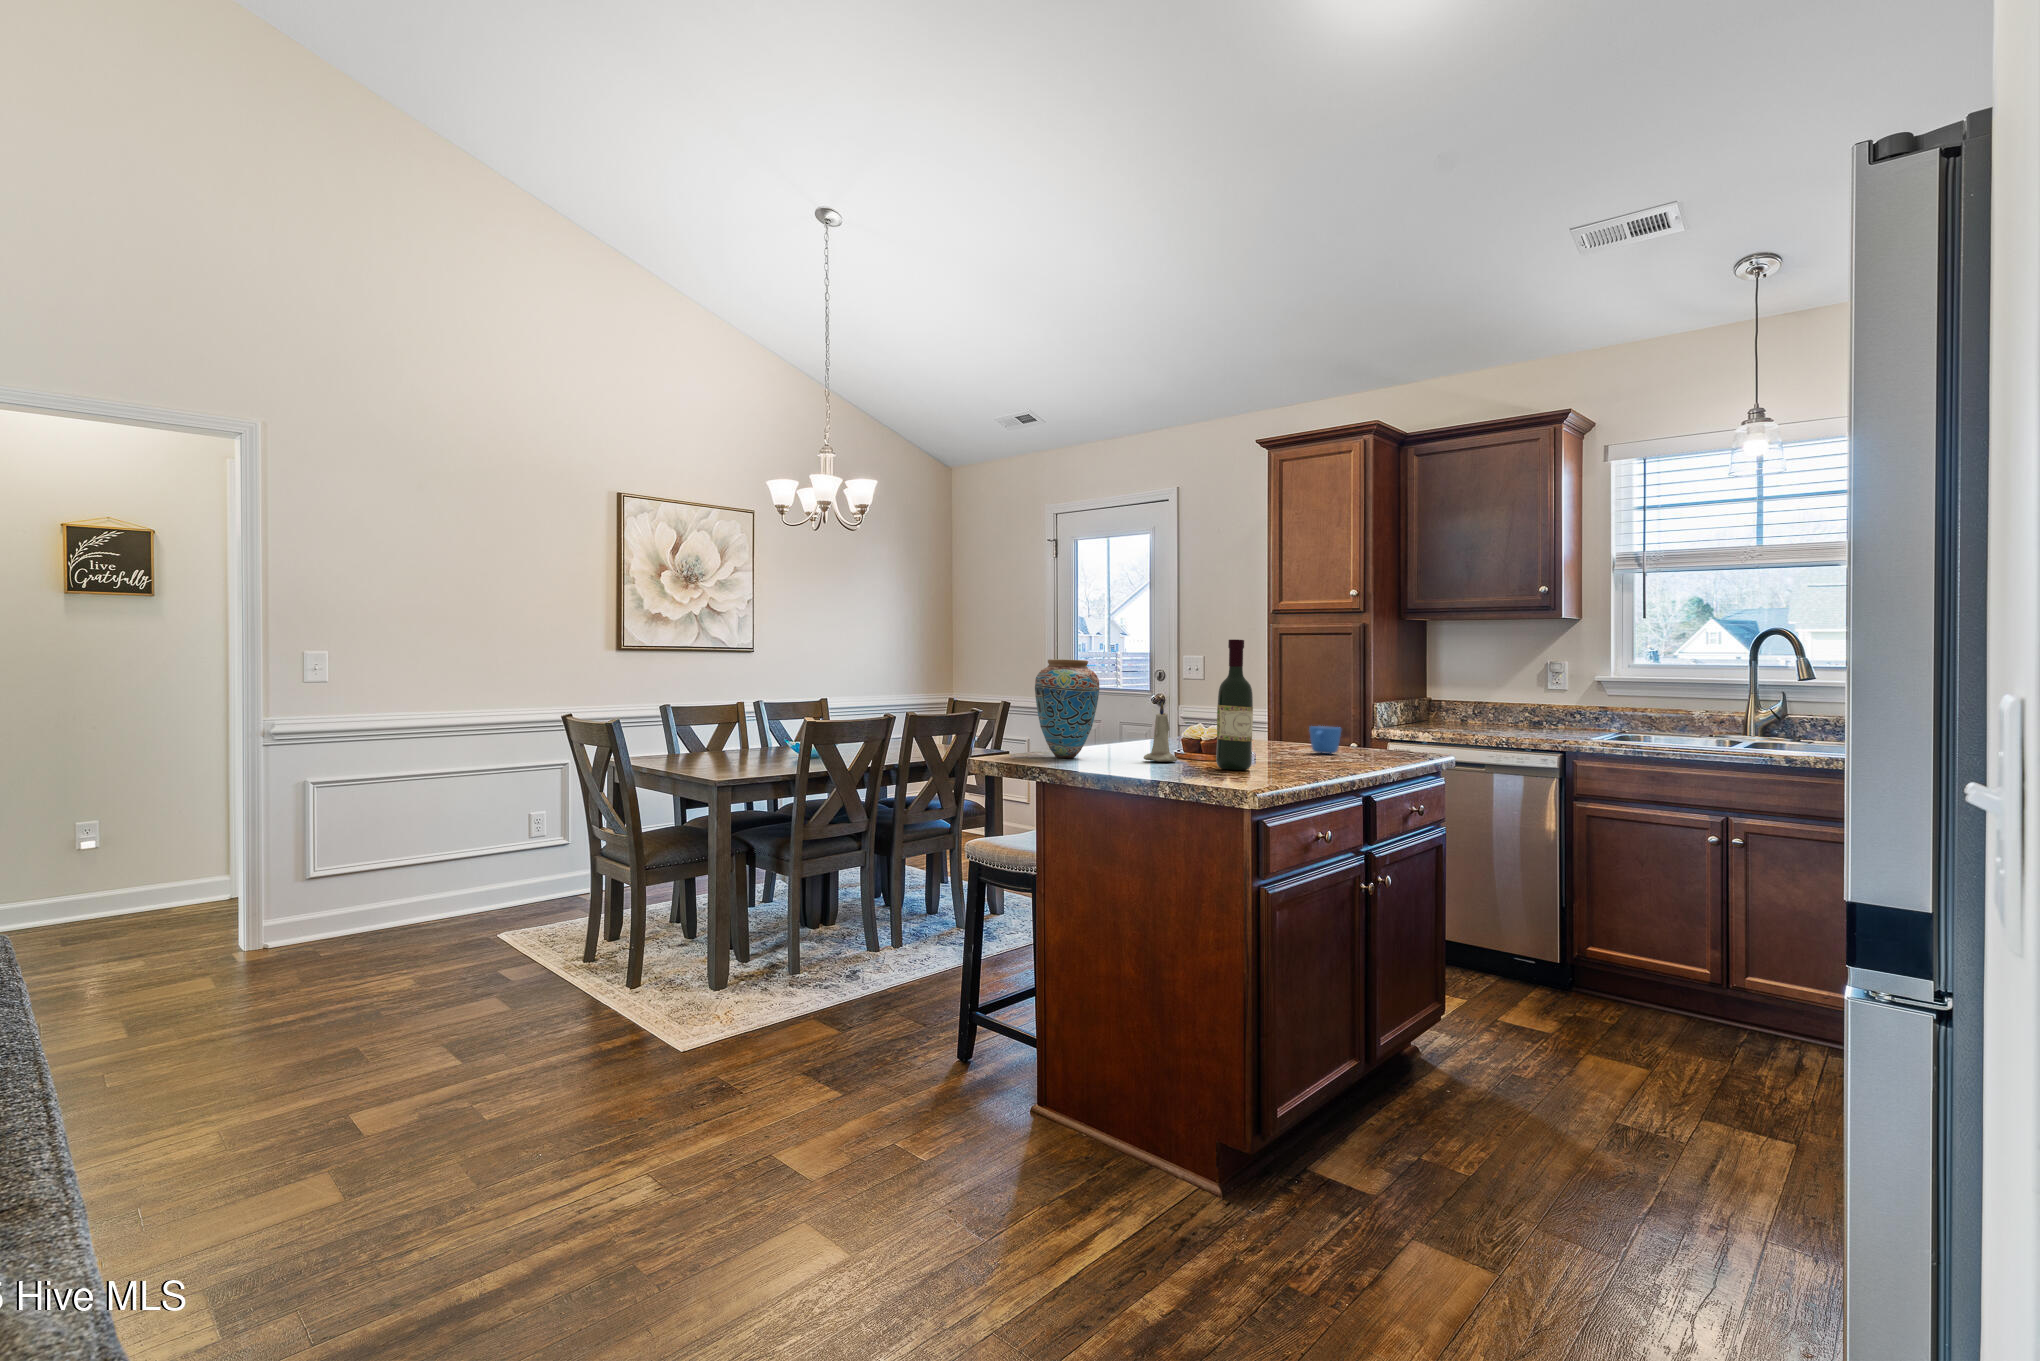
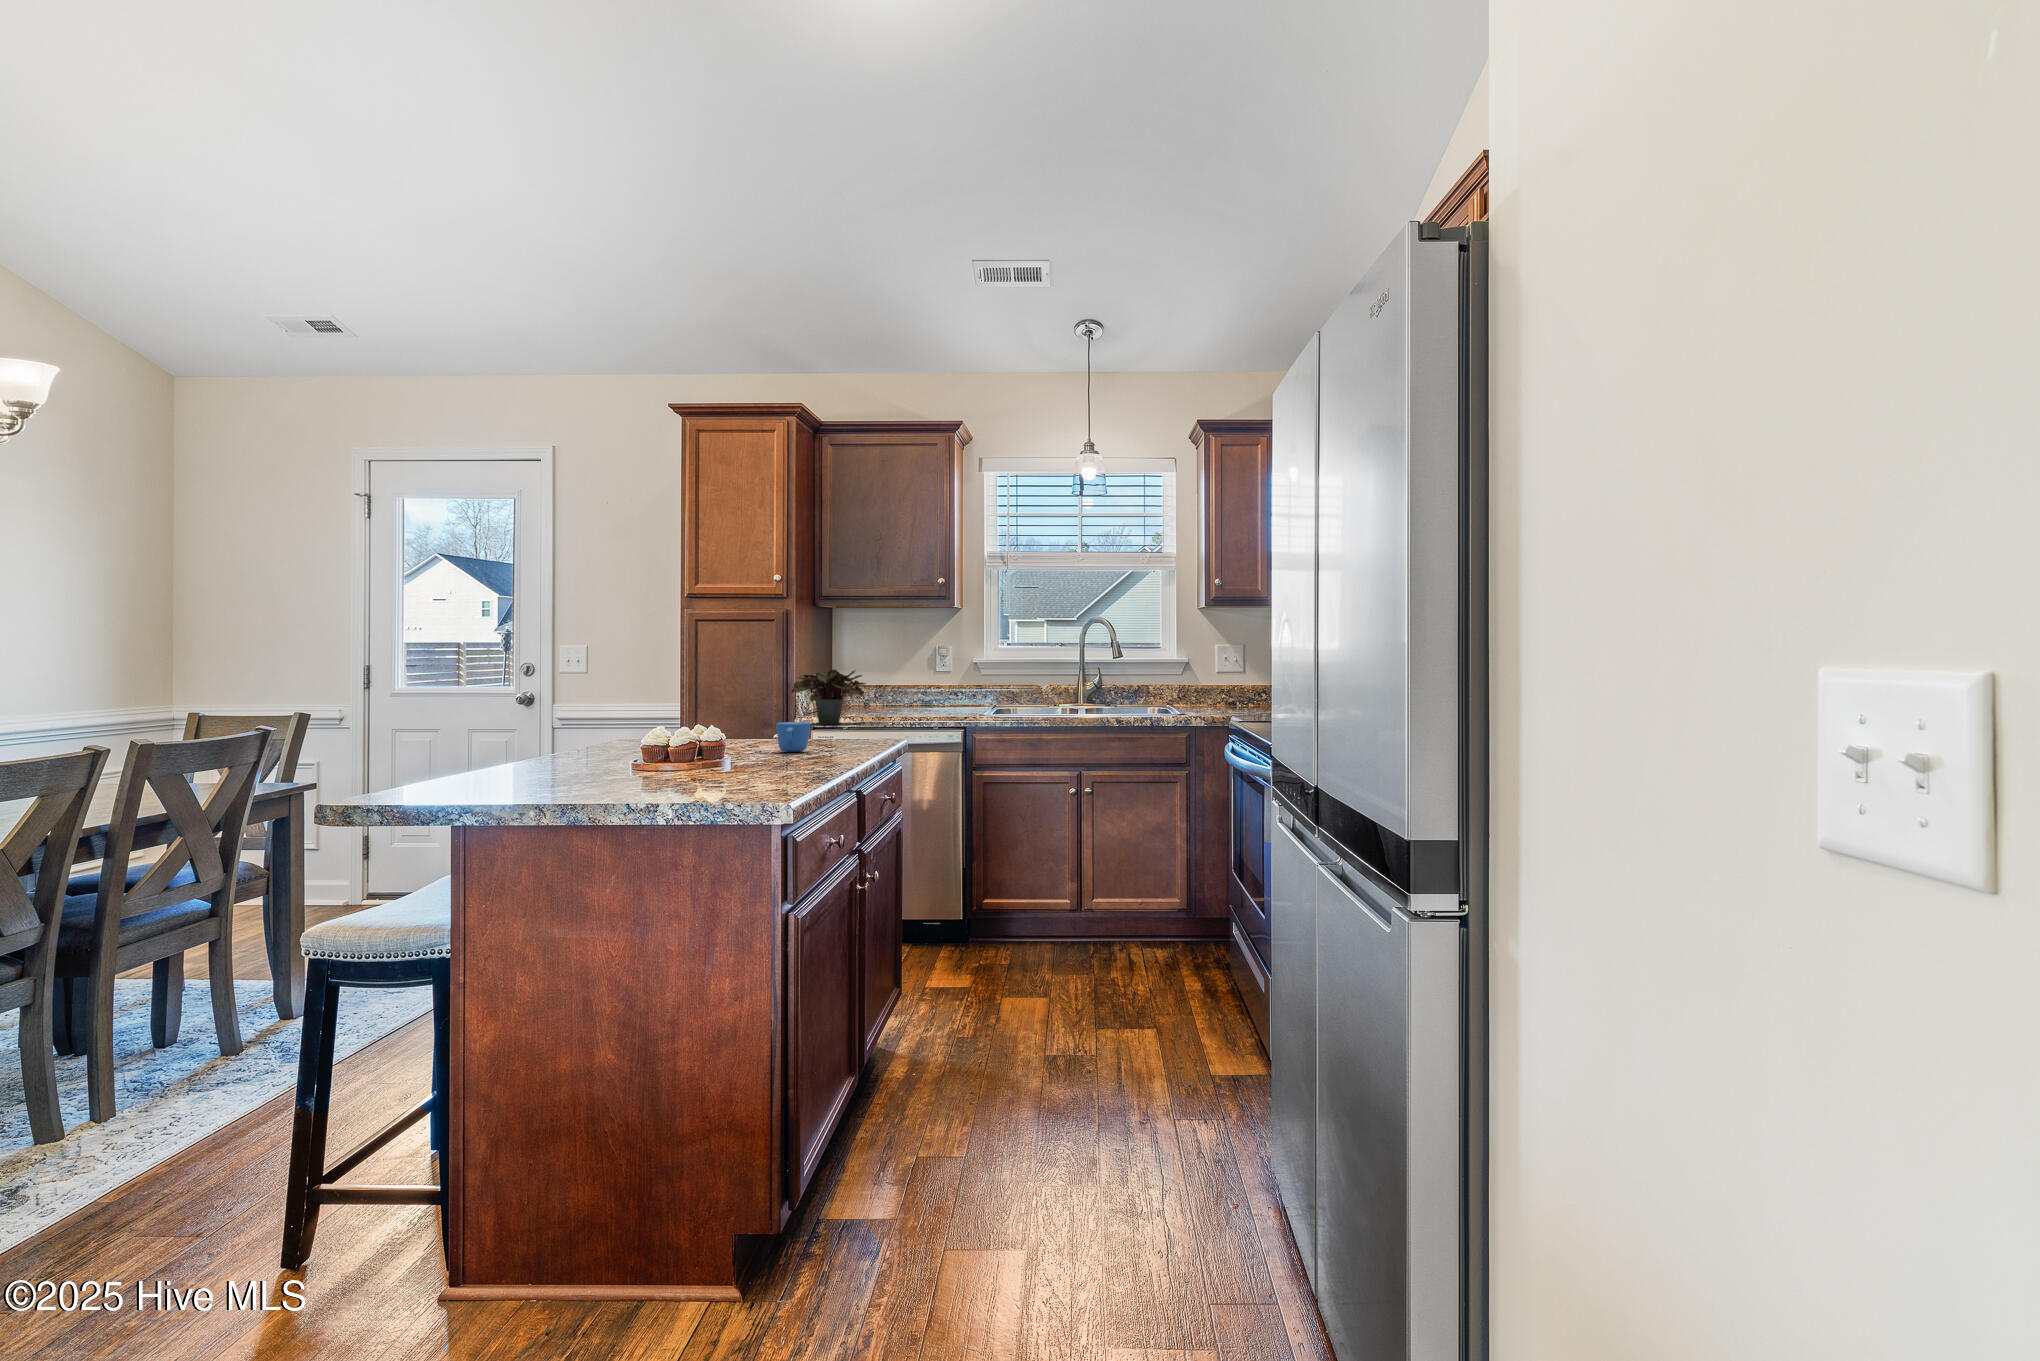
wine bottle: present [1216,639,1253,770] -> none [718,629,761,785]
vase: present [1035,659,1099,758] -> none [441,655,546,792]
potted plant: none [1367,682,1450,737] -> present [791,669,866,724]
candle: present [1144,702,1177,762] -> none [611,706,657,783]

